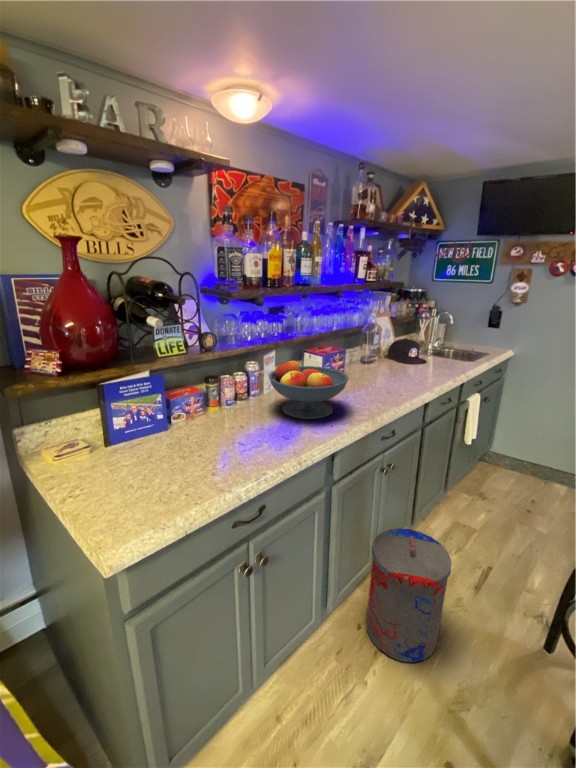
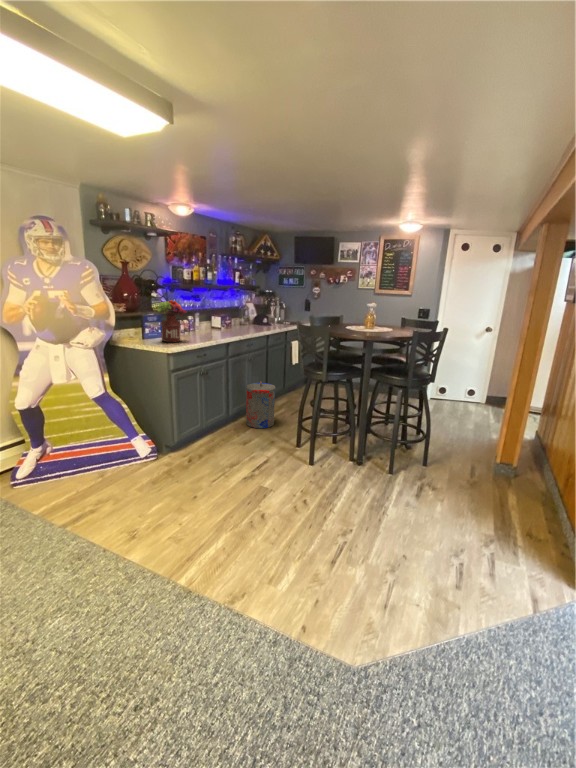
flower arrangement: none [124,345,215,469] -> present [157,300,186,342]
fruit bowl: present [269,360,349,419] -> none [200,313,232,335]

